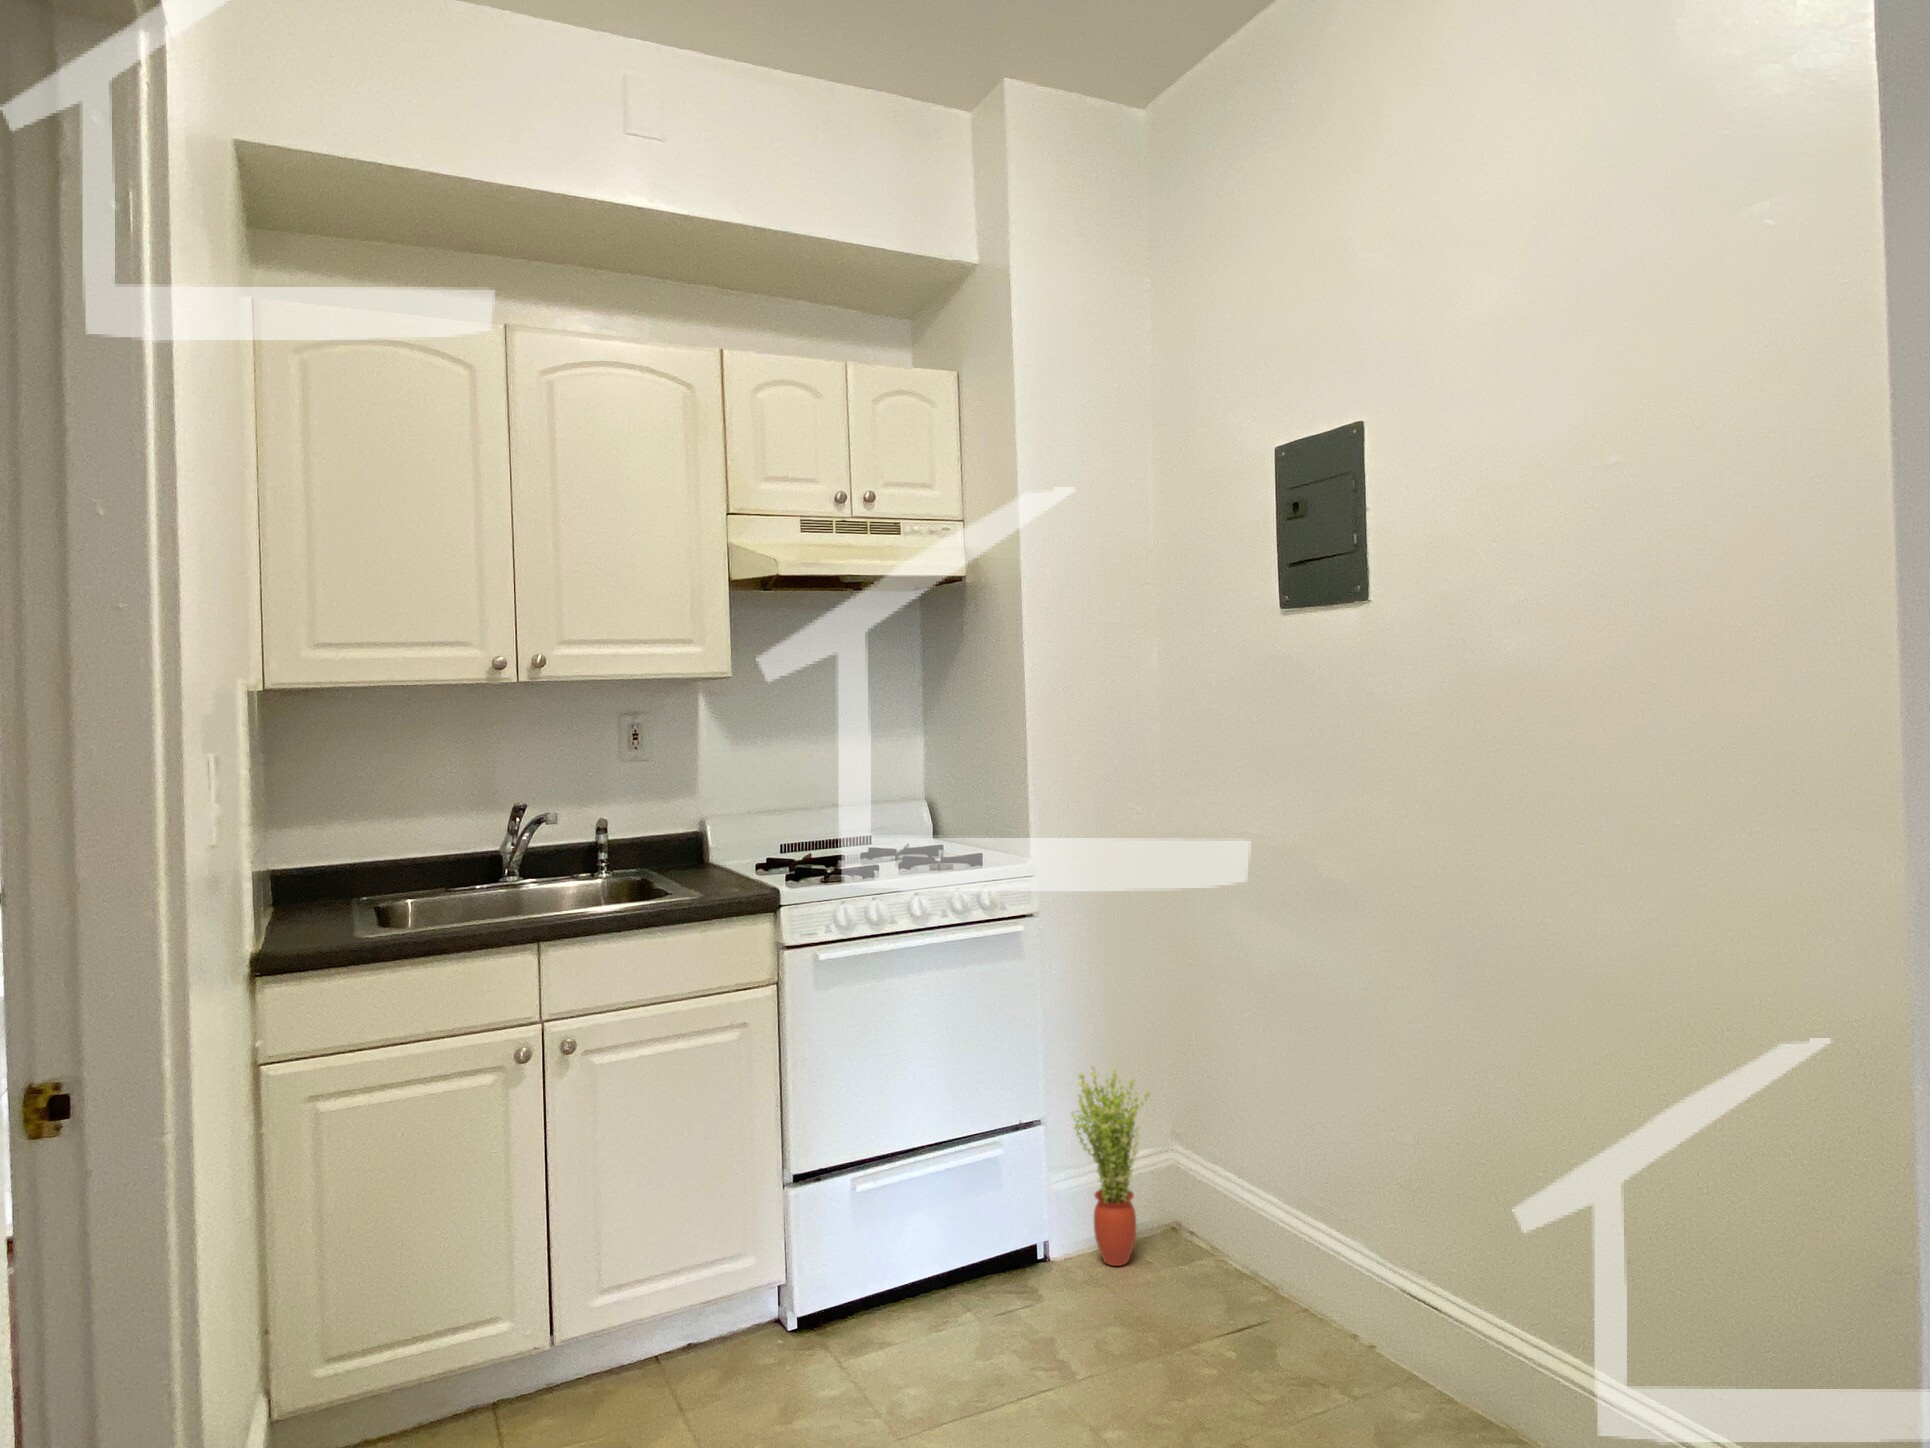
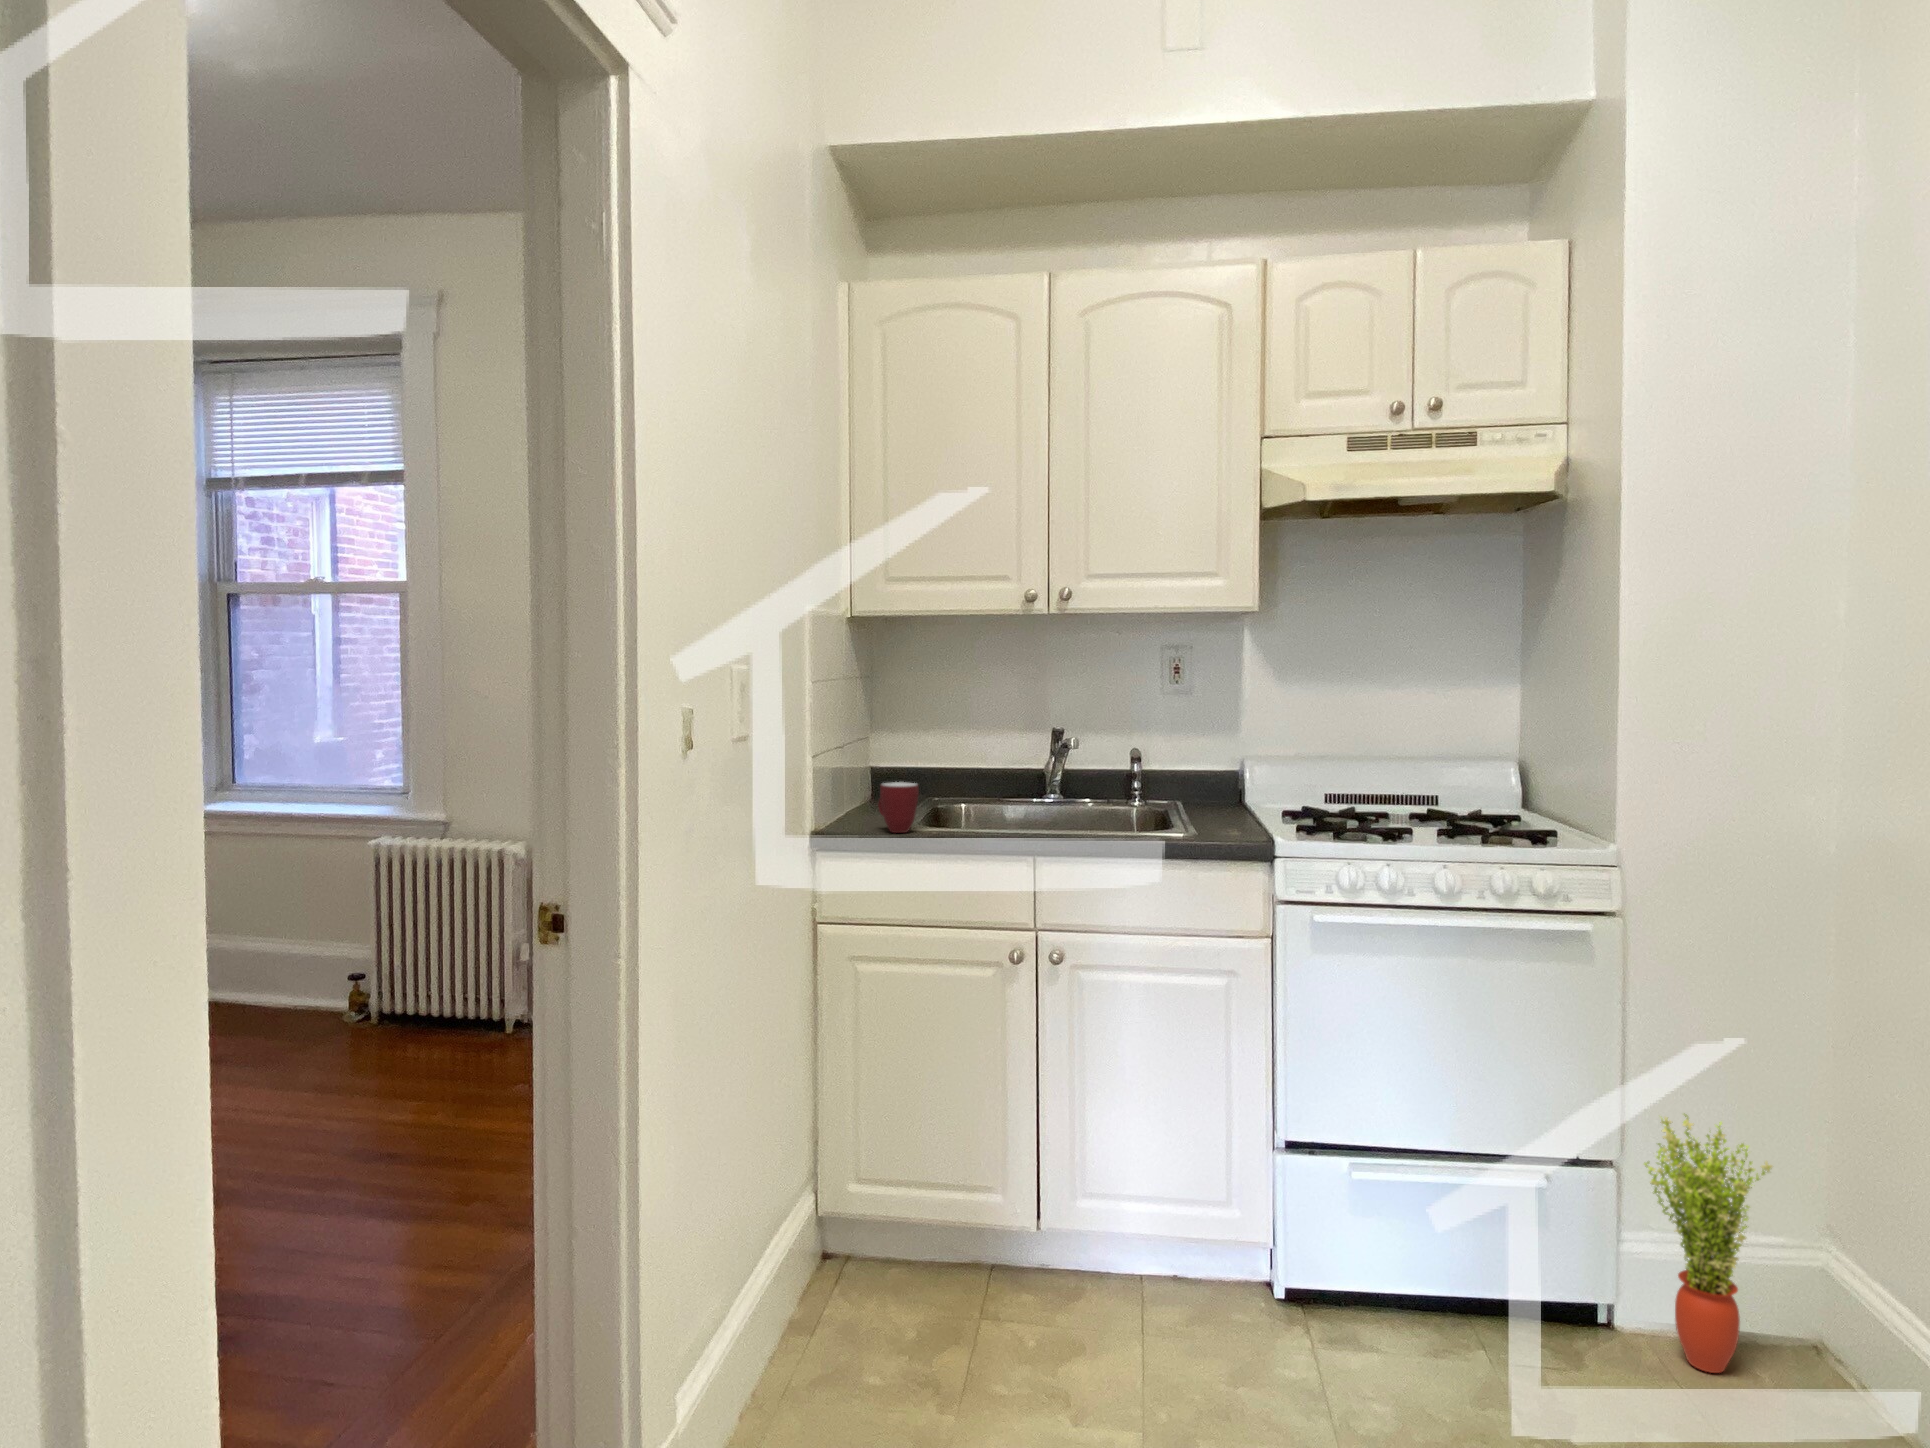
mug: none [329,881,385,940] -> present [878,782,919,833]

